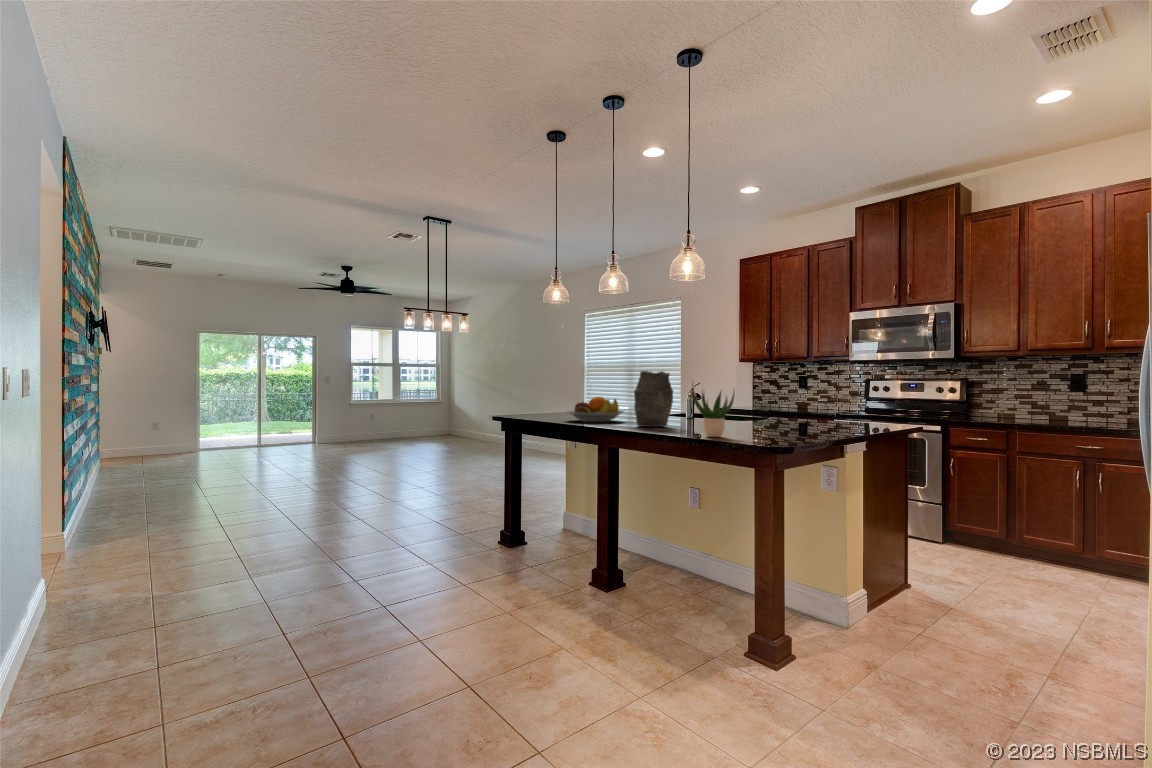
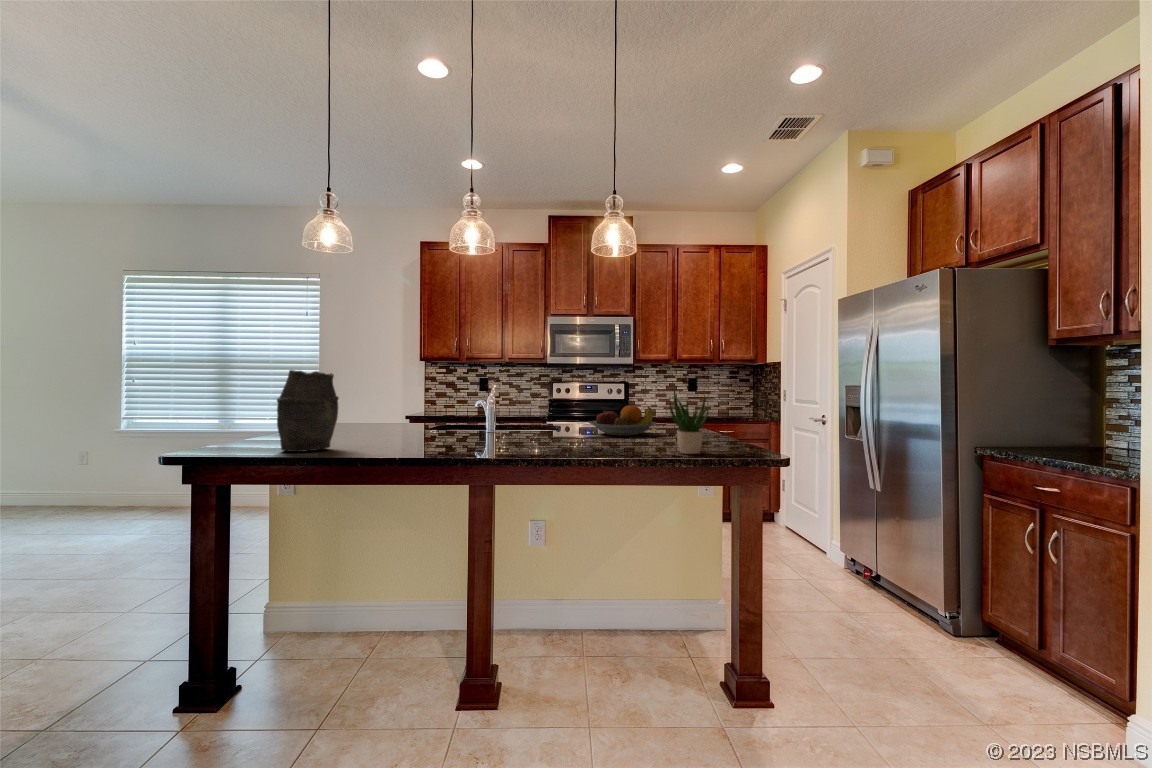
vase: present [634,371,673,427] -> present [277,370,339,452]
fruit bowl: present [567,397,624,422] -> present [588,405,656,436]

